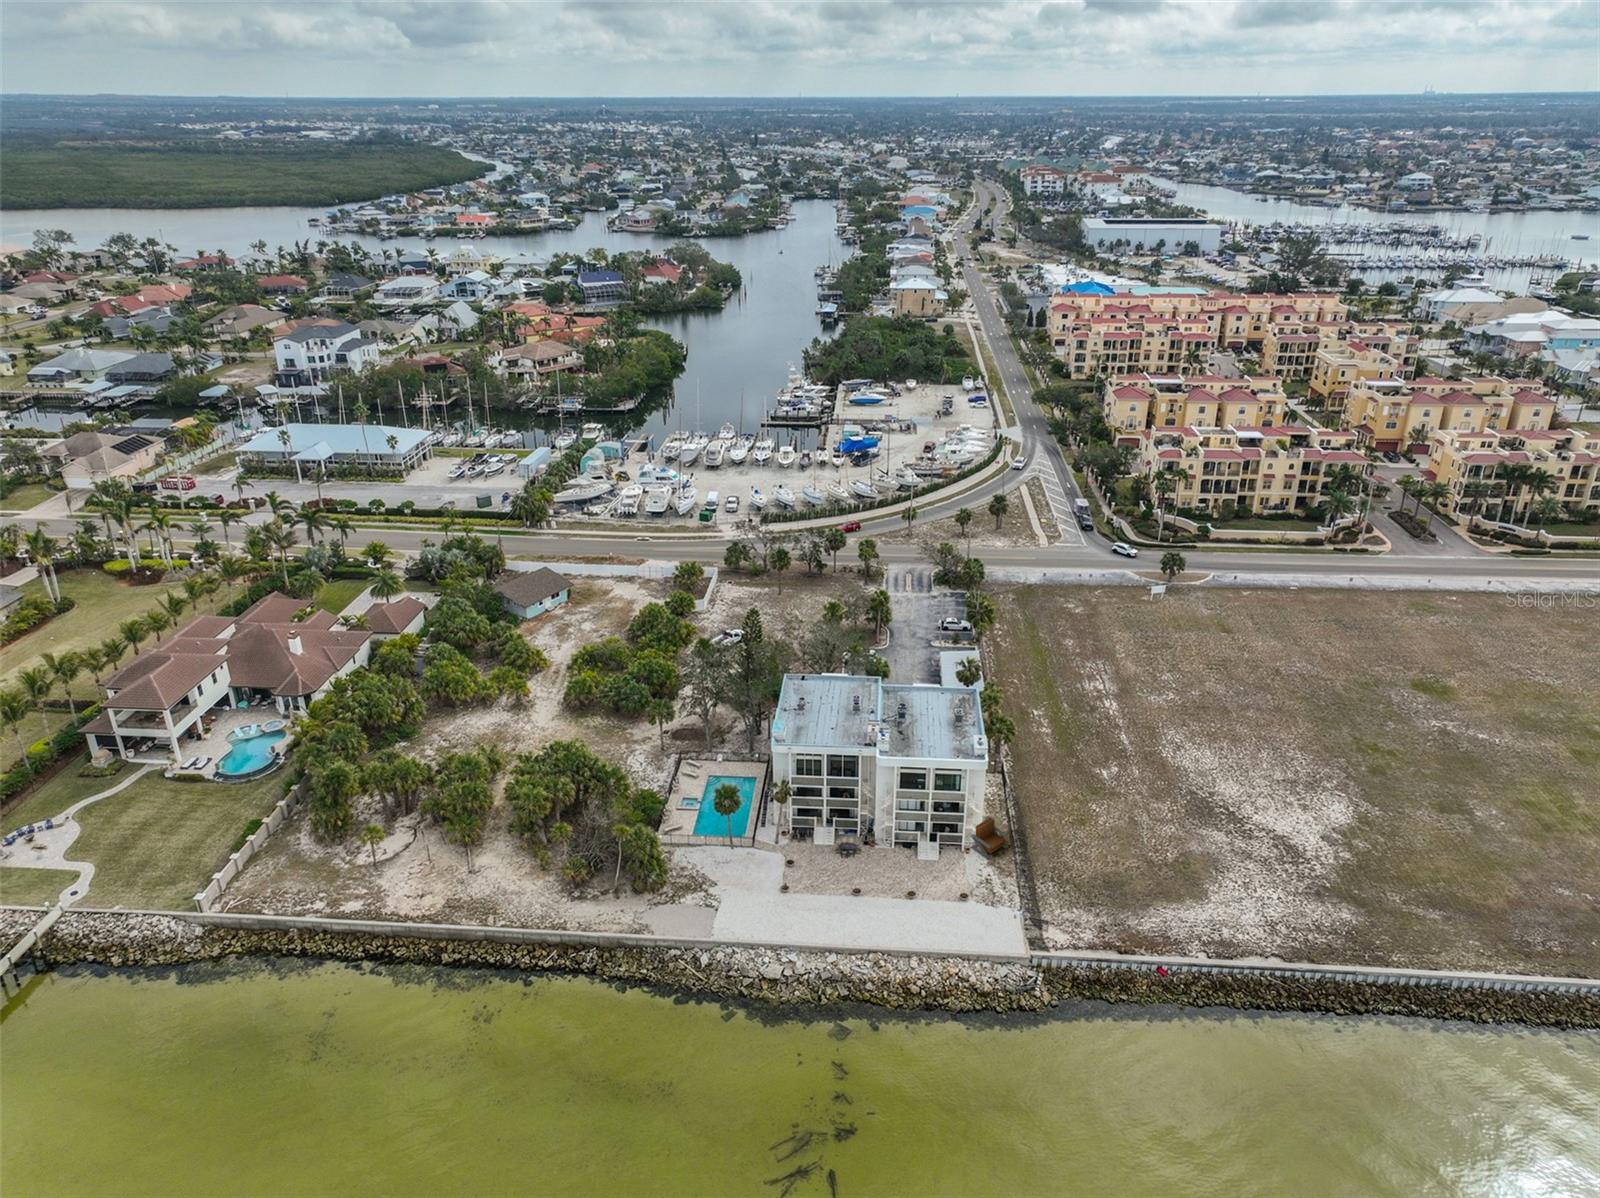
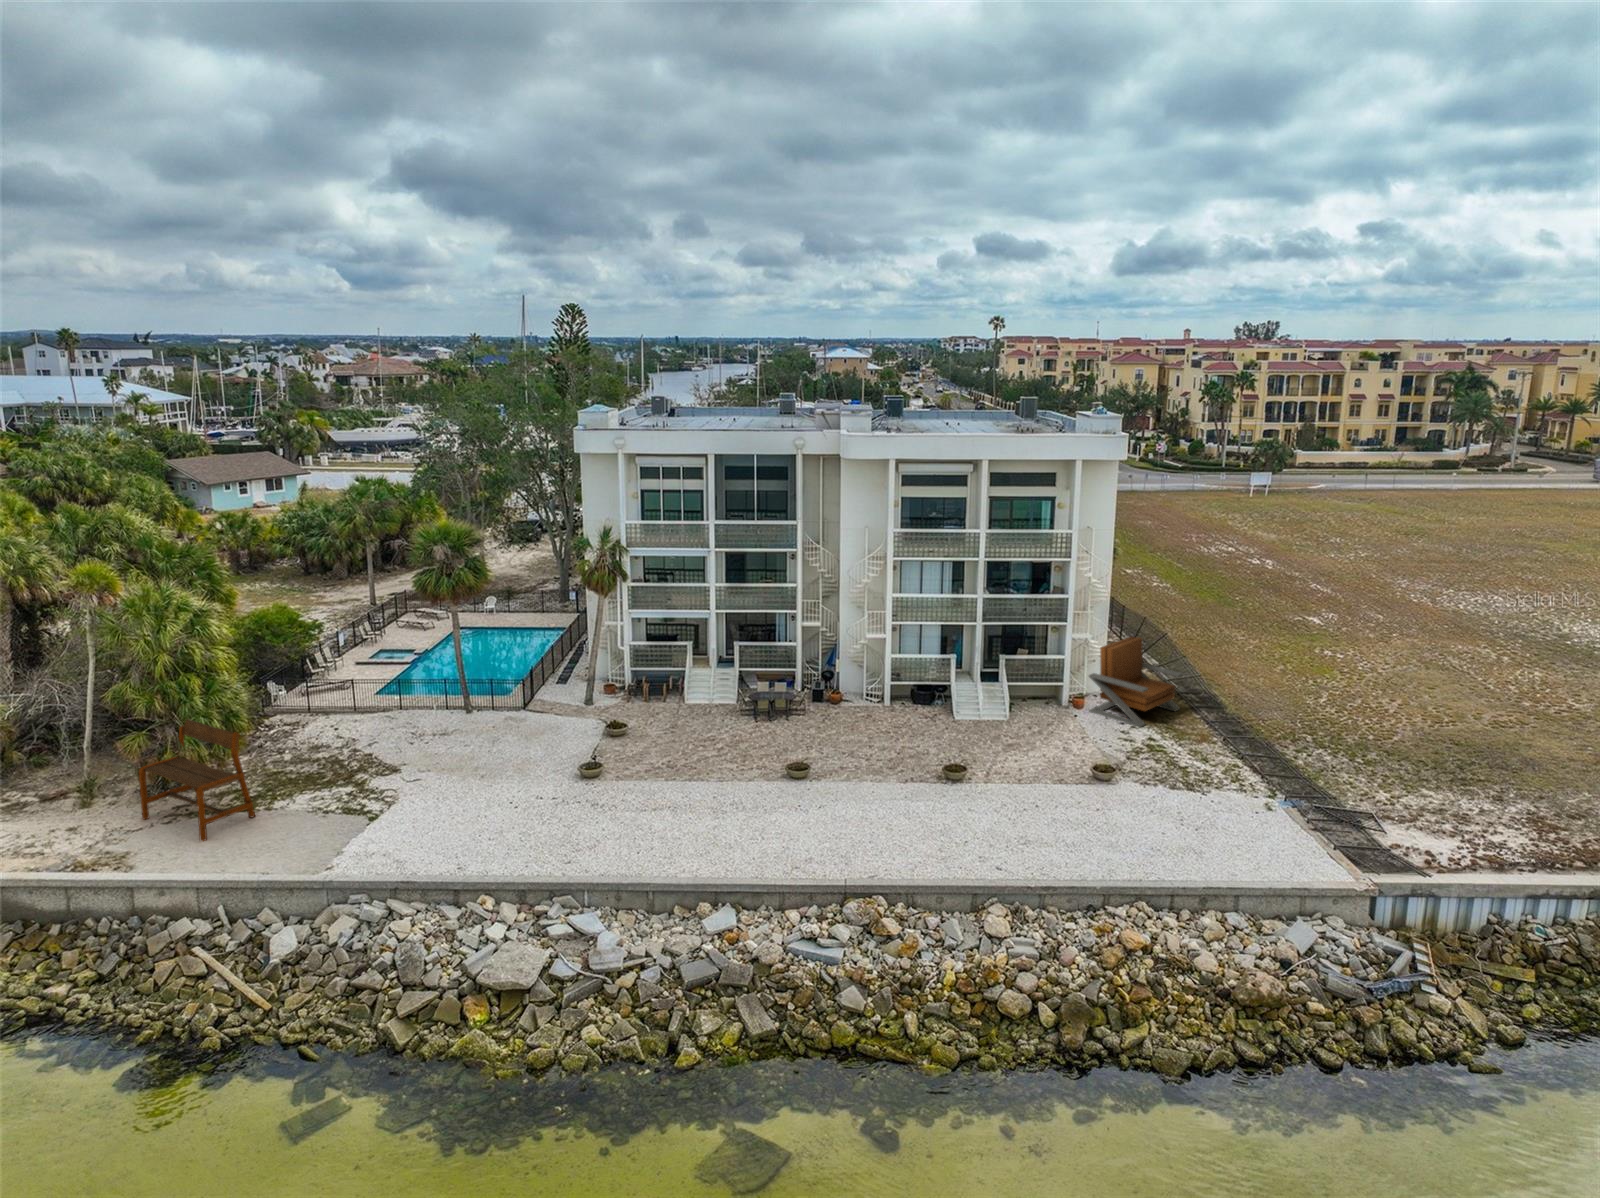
bench: none [637,869,674,915] -> present [139,719,255,841]

